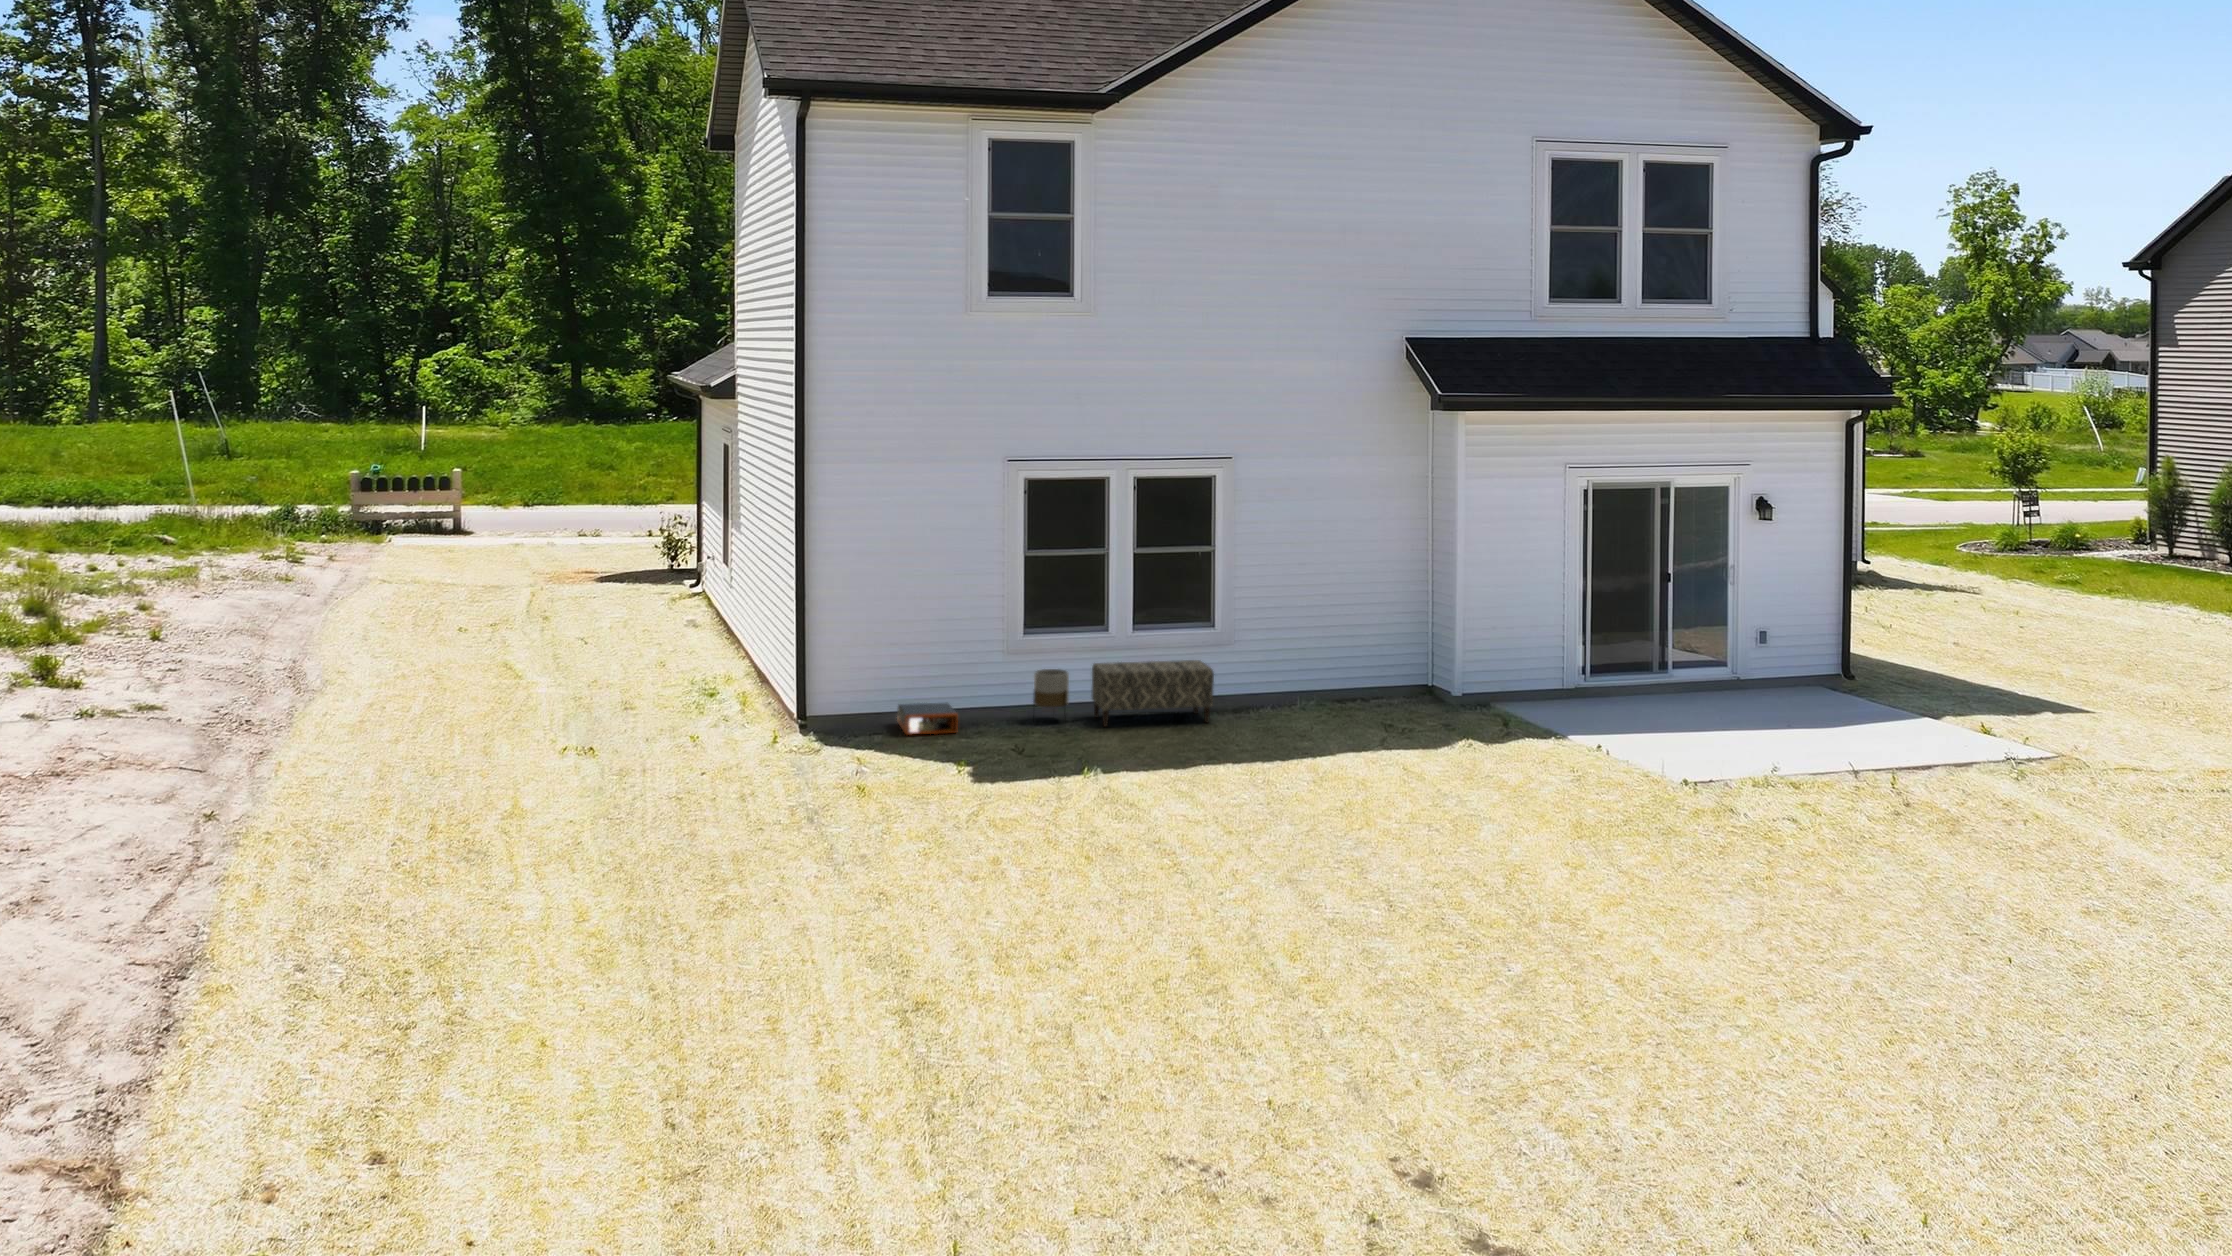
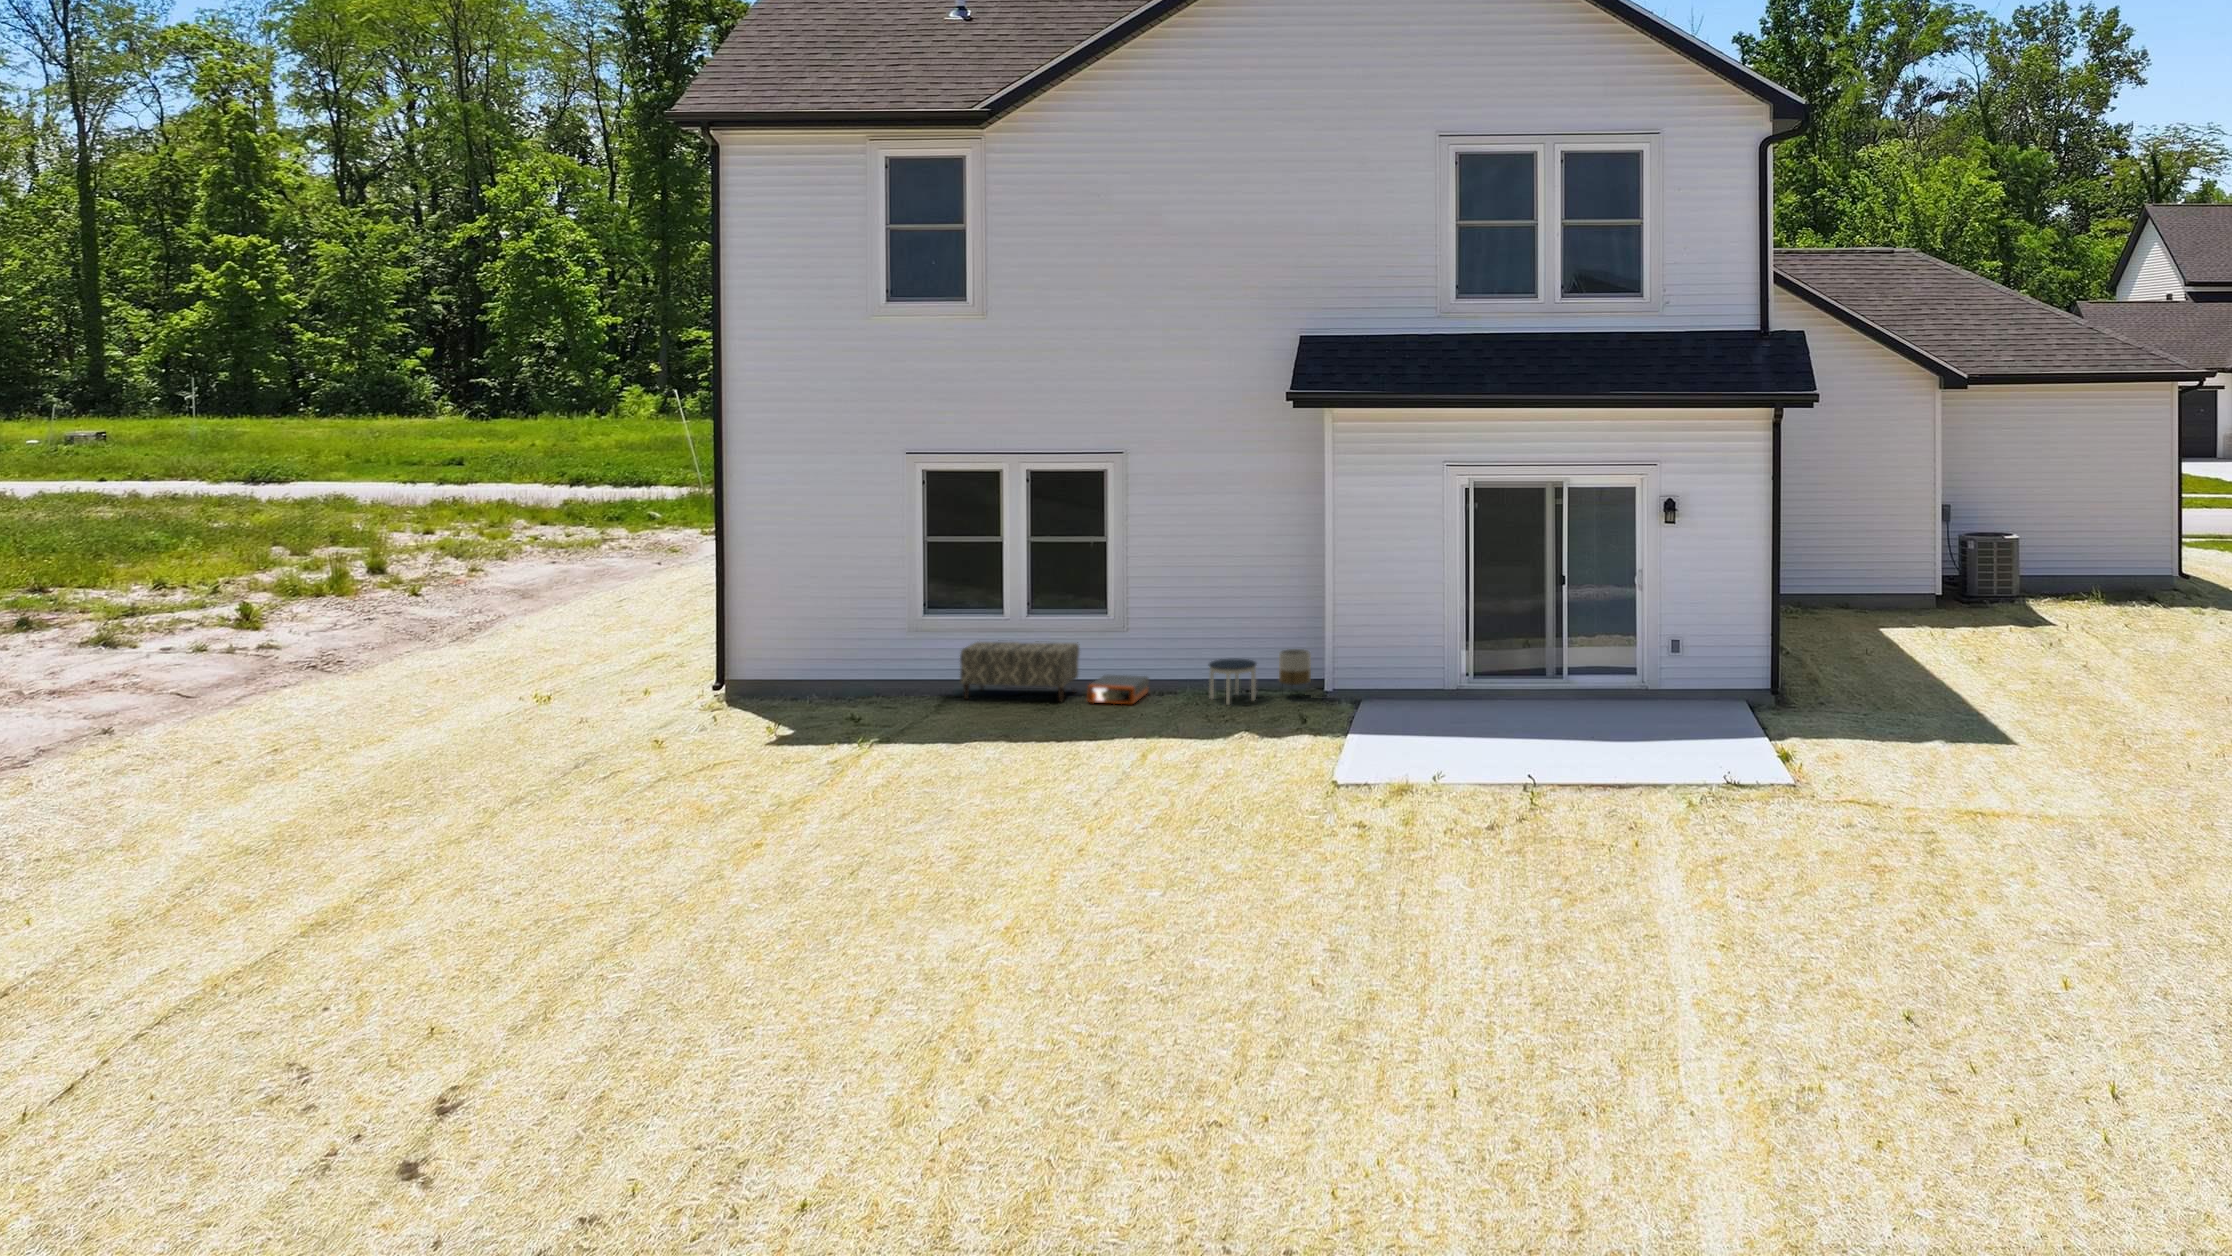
round table: none [1341,667,1390,714] -> present [1209,659,1256,704]
planter: present [1033,669,1069,722] -> present [1279,649,1311,685]
storage box: present [897,703,958,735] -> present [1088,675,1149,704]

